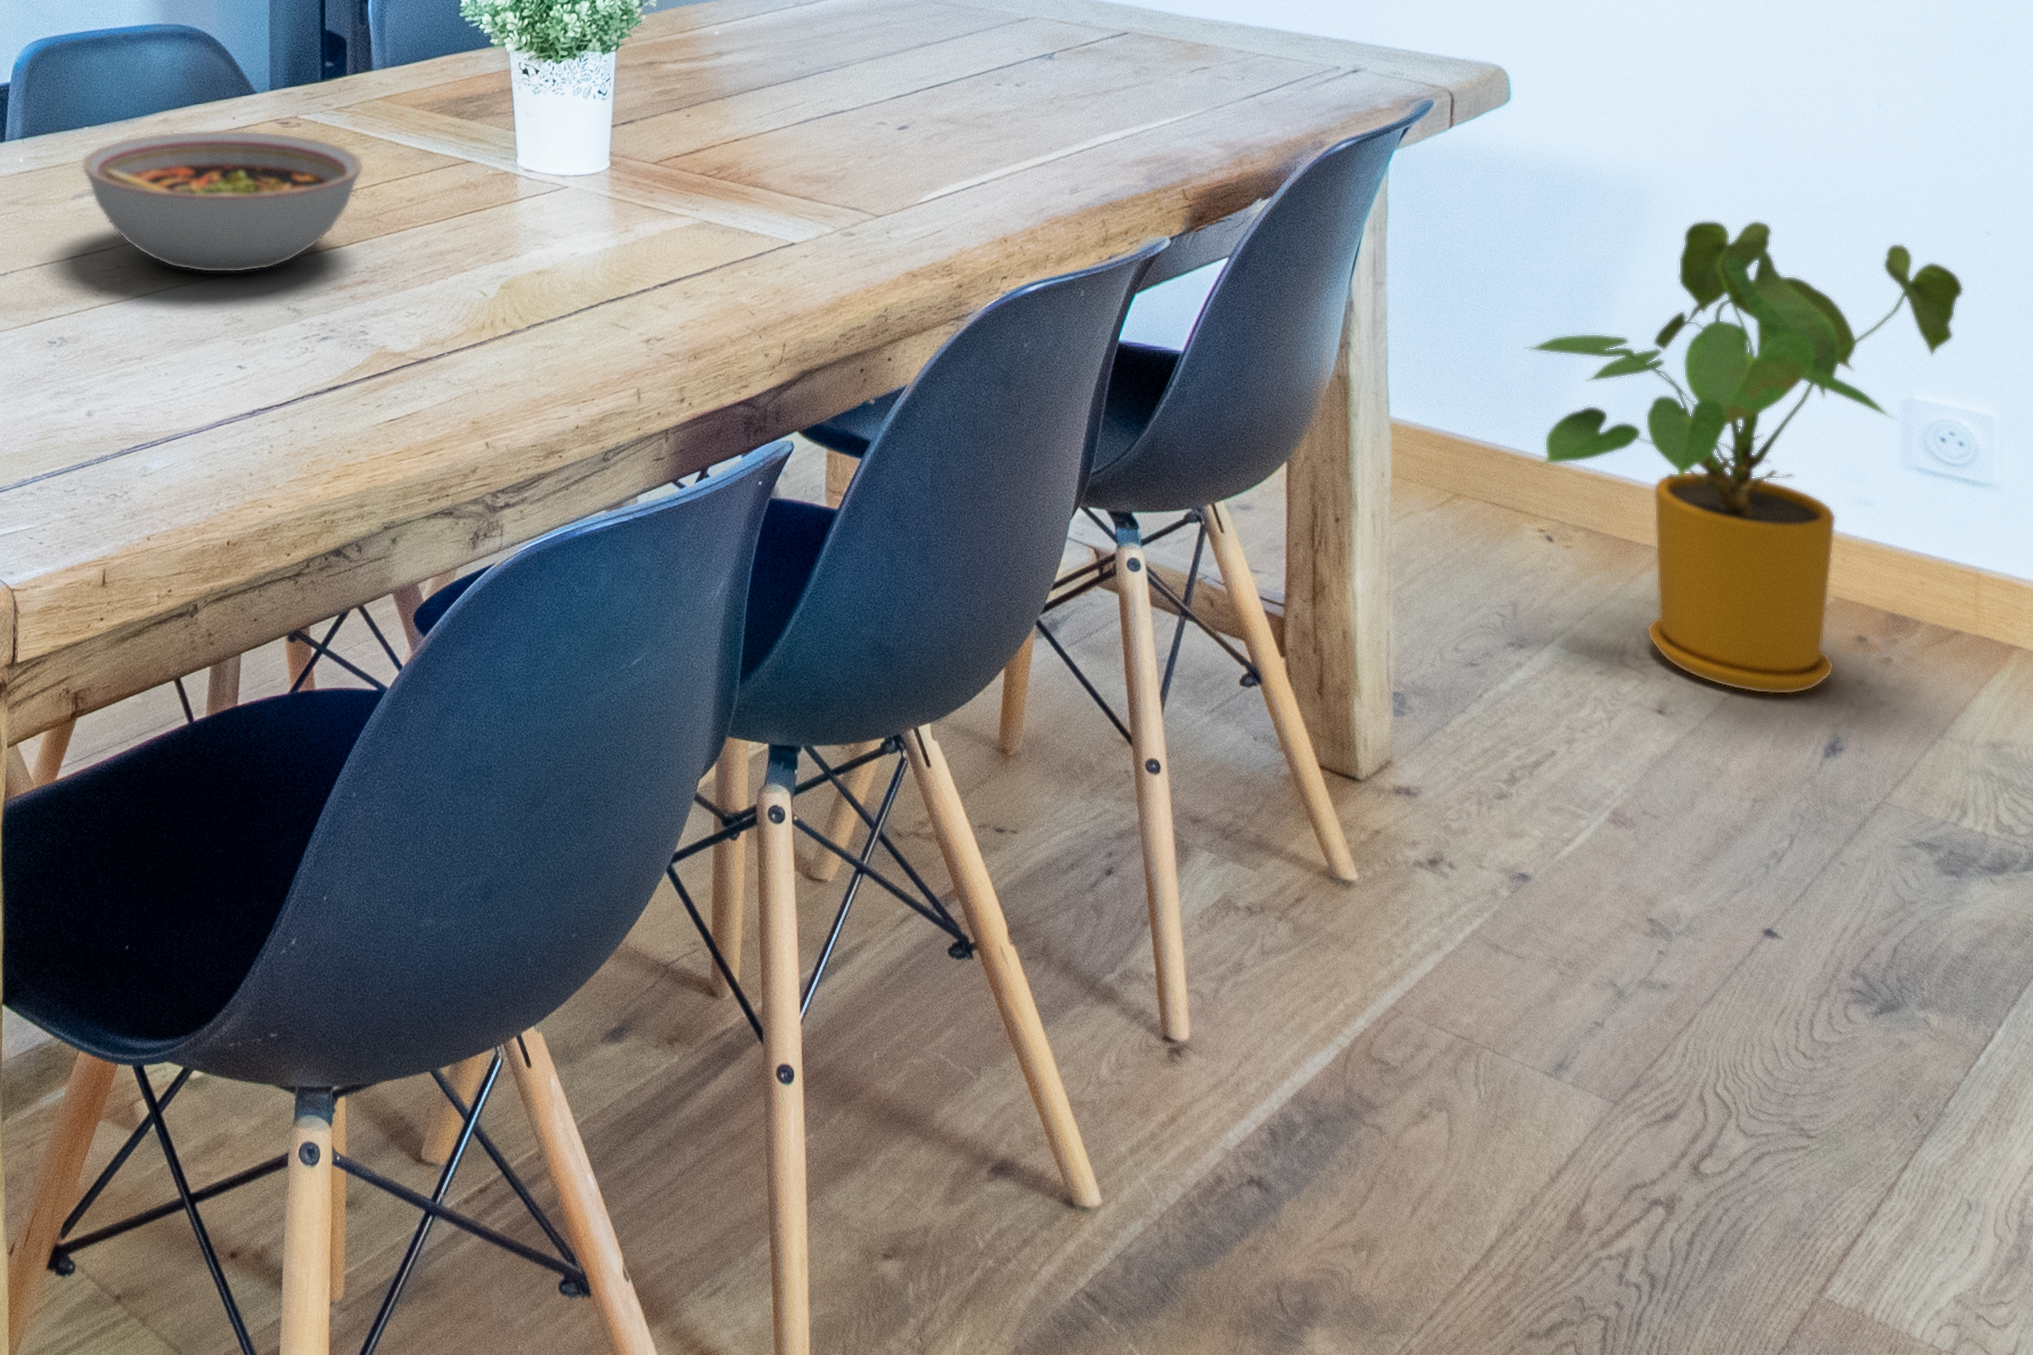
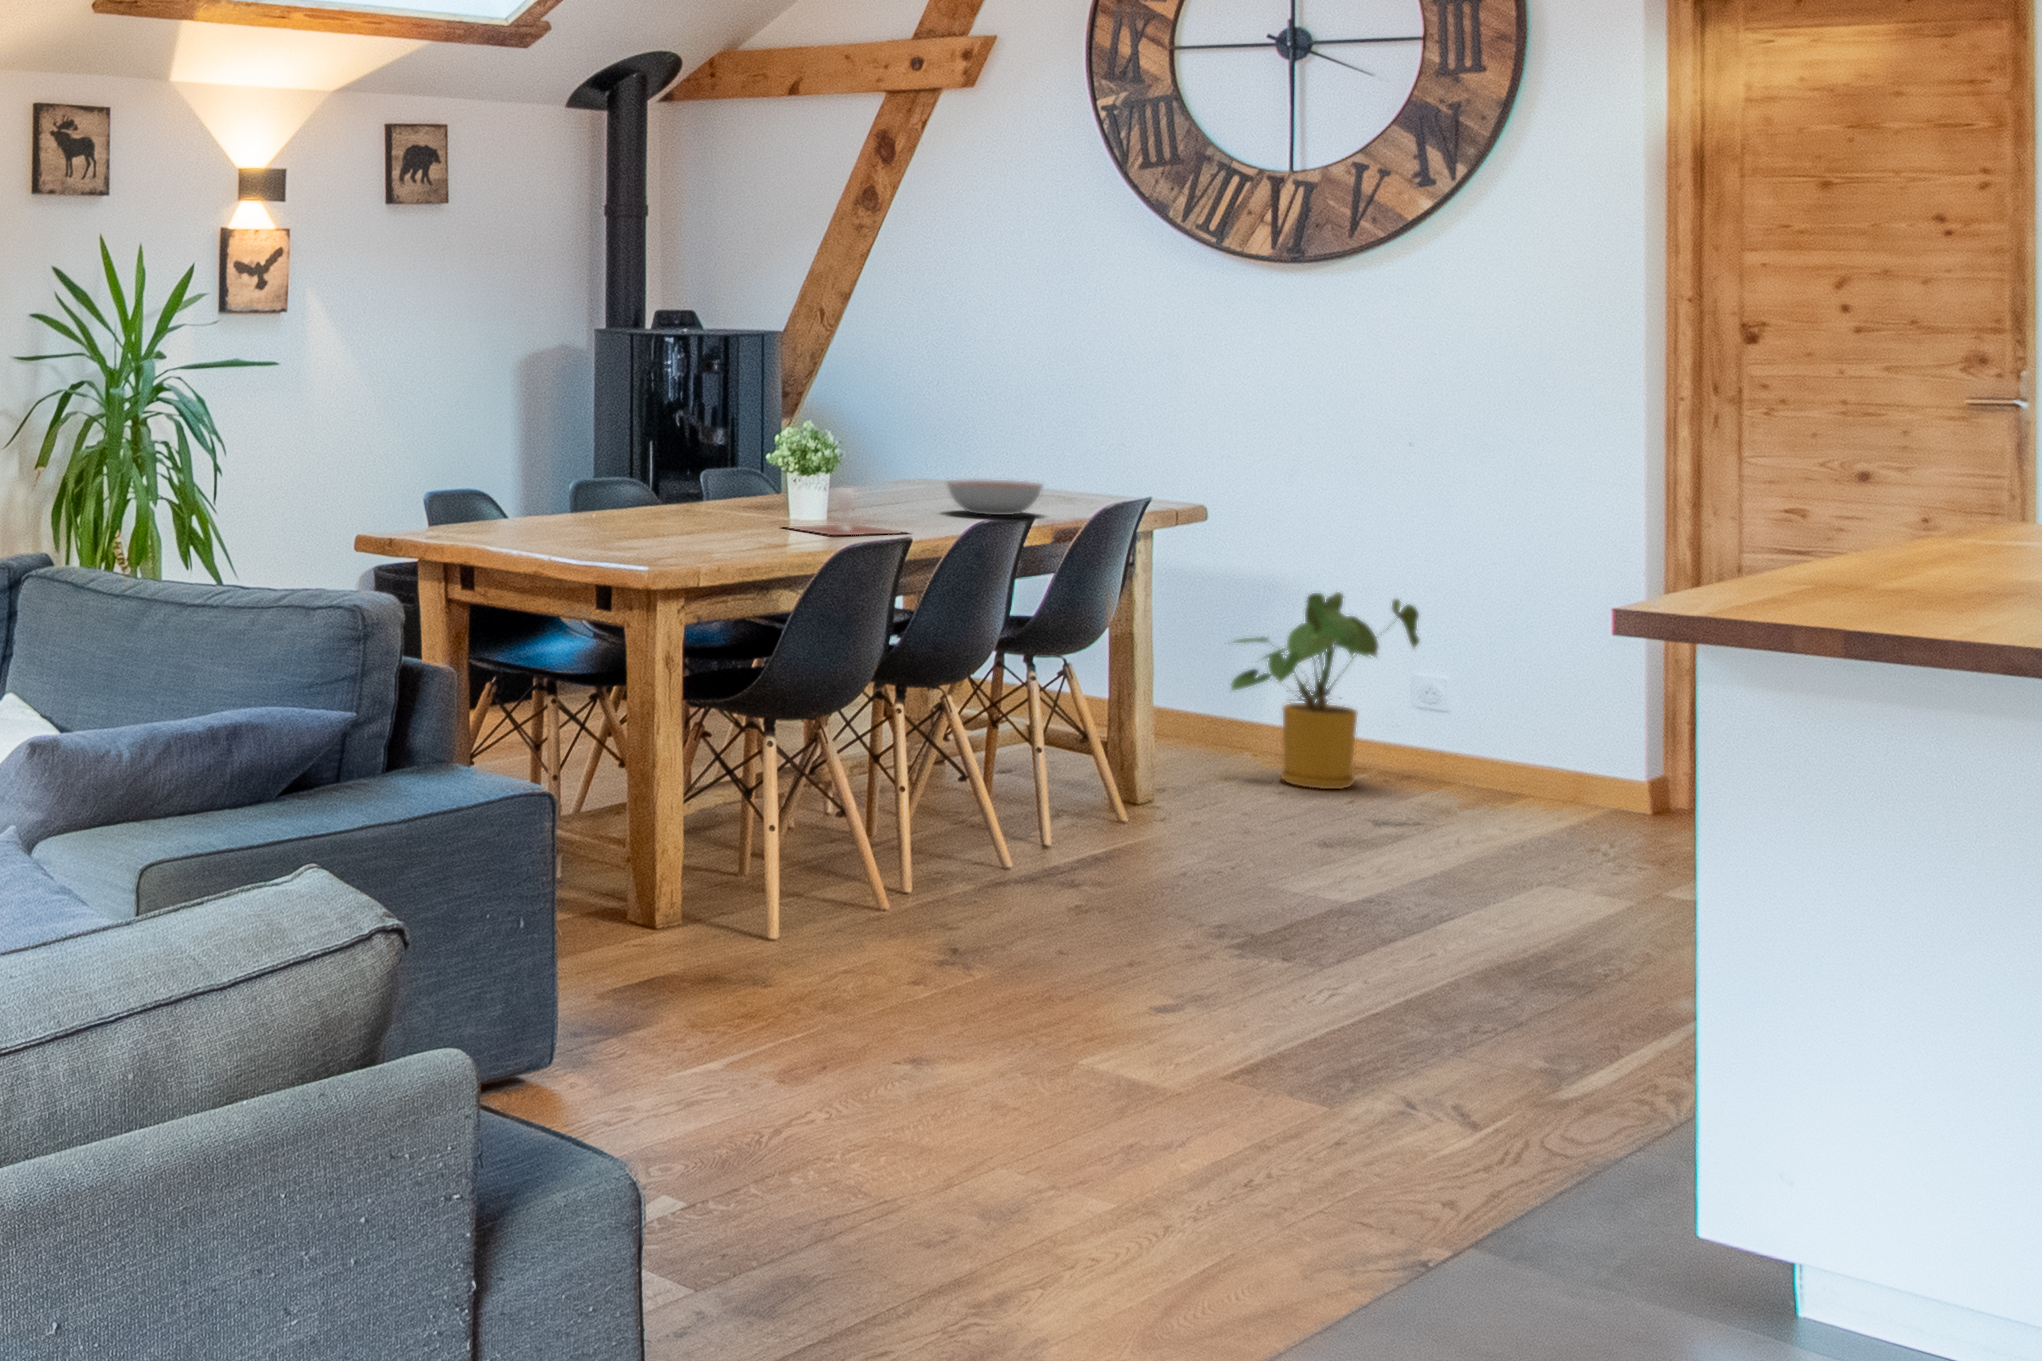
wine glass: none [460,109,813,271] -> present [792,488,905,535]
bowl: present [83,131,362,271] -> present [947,479,1043,515]

